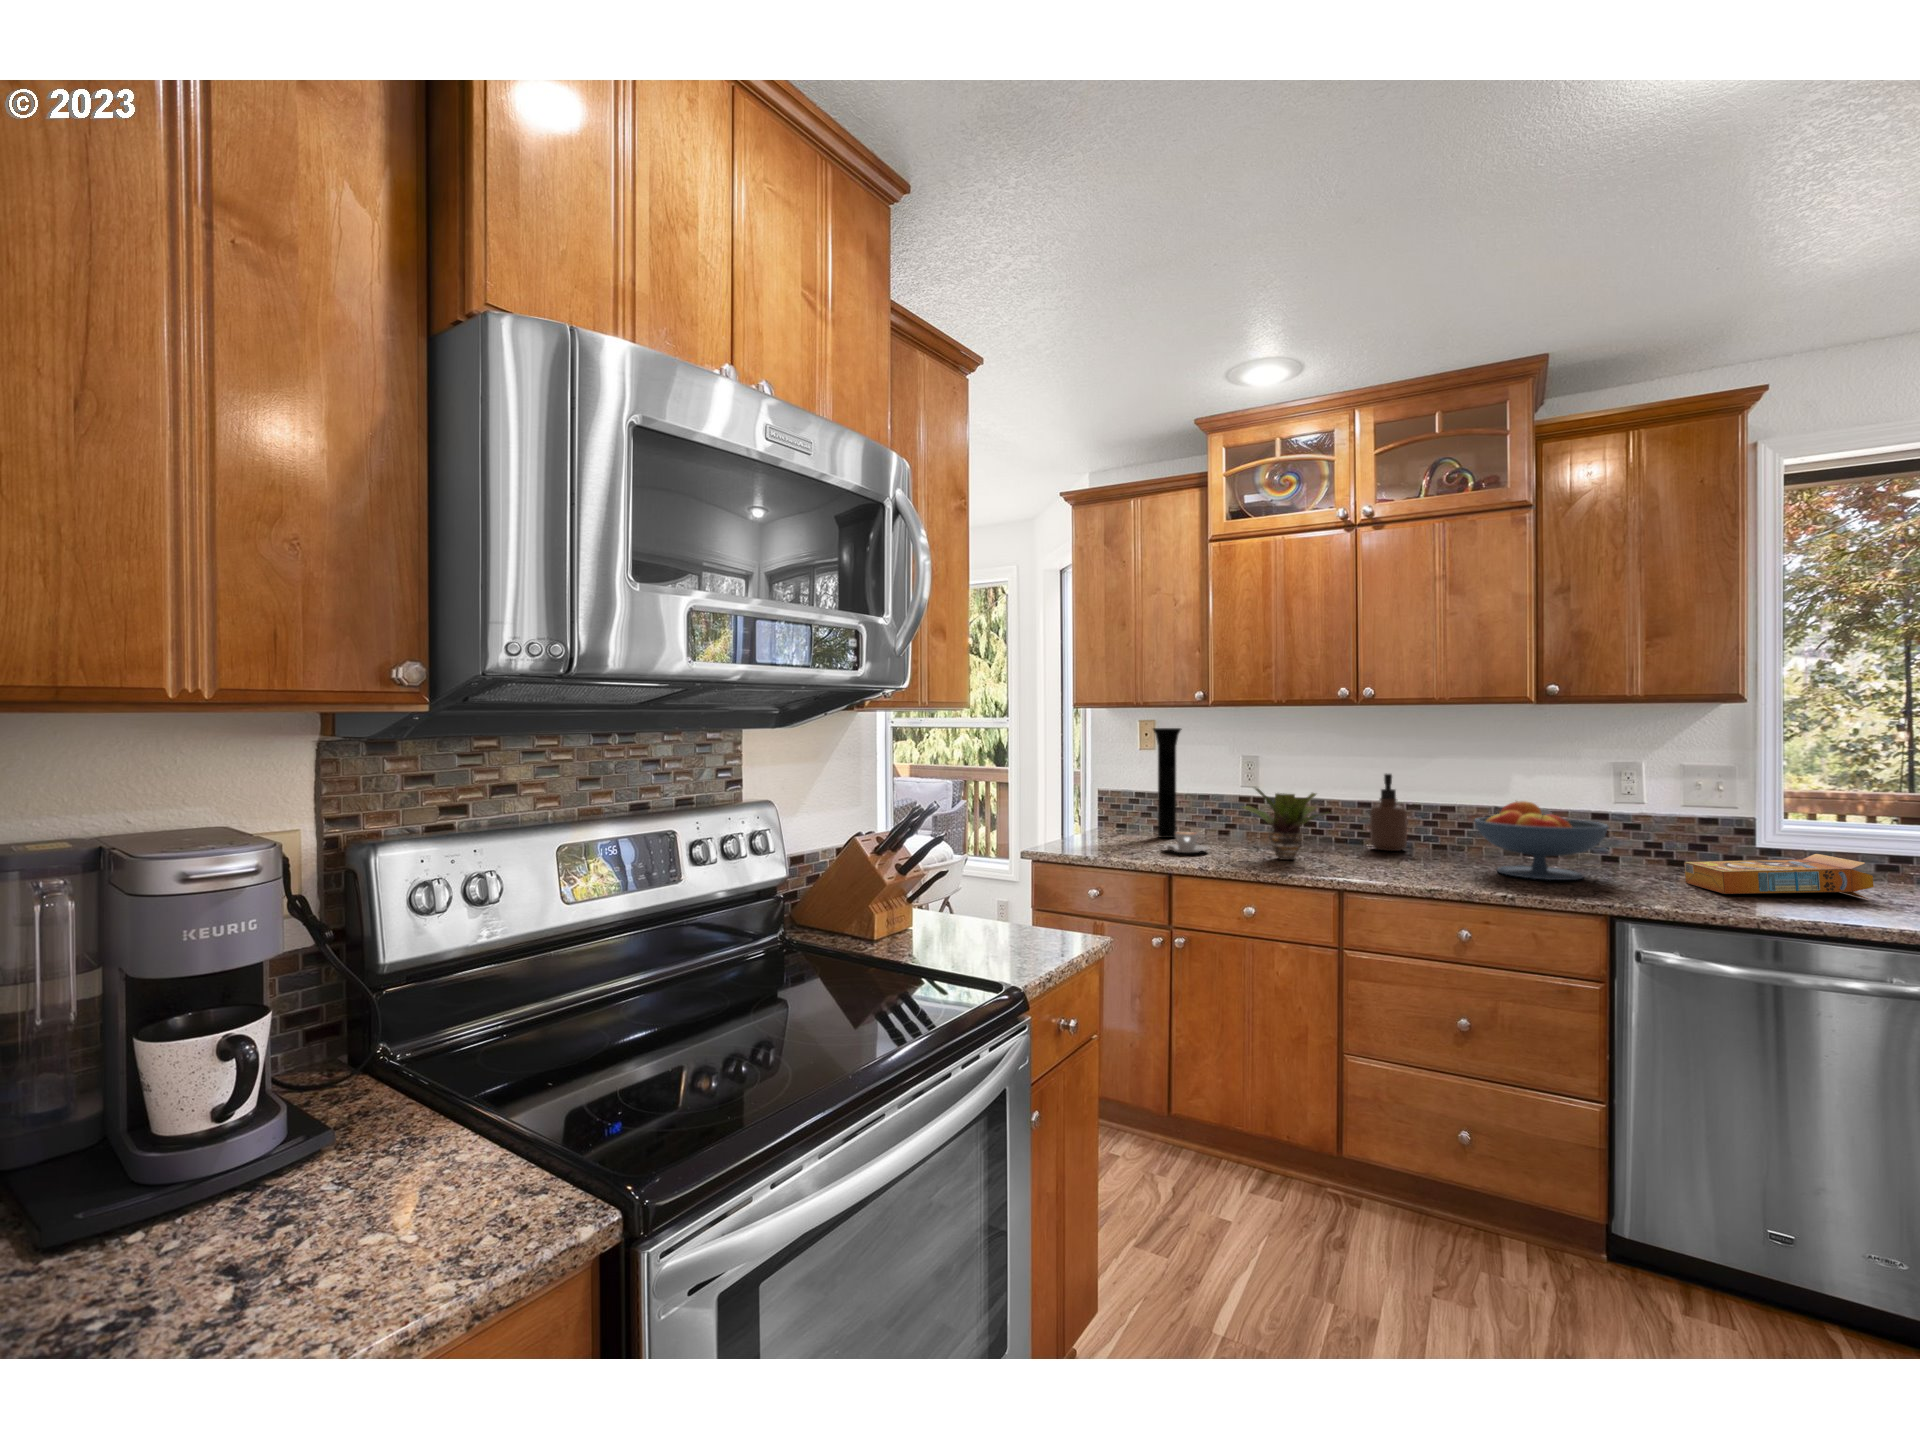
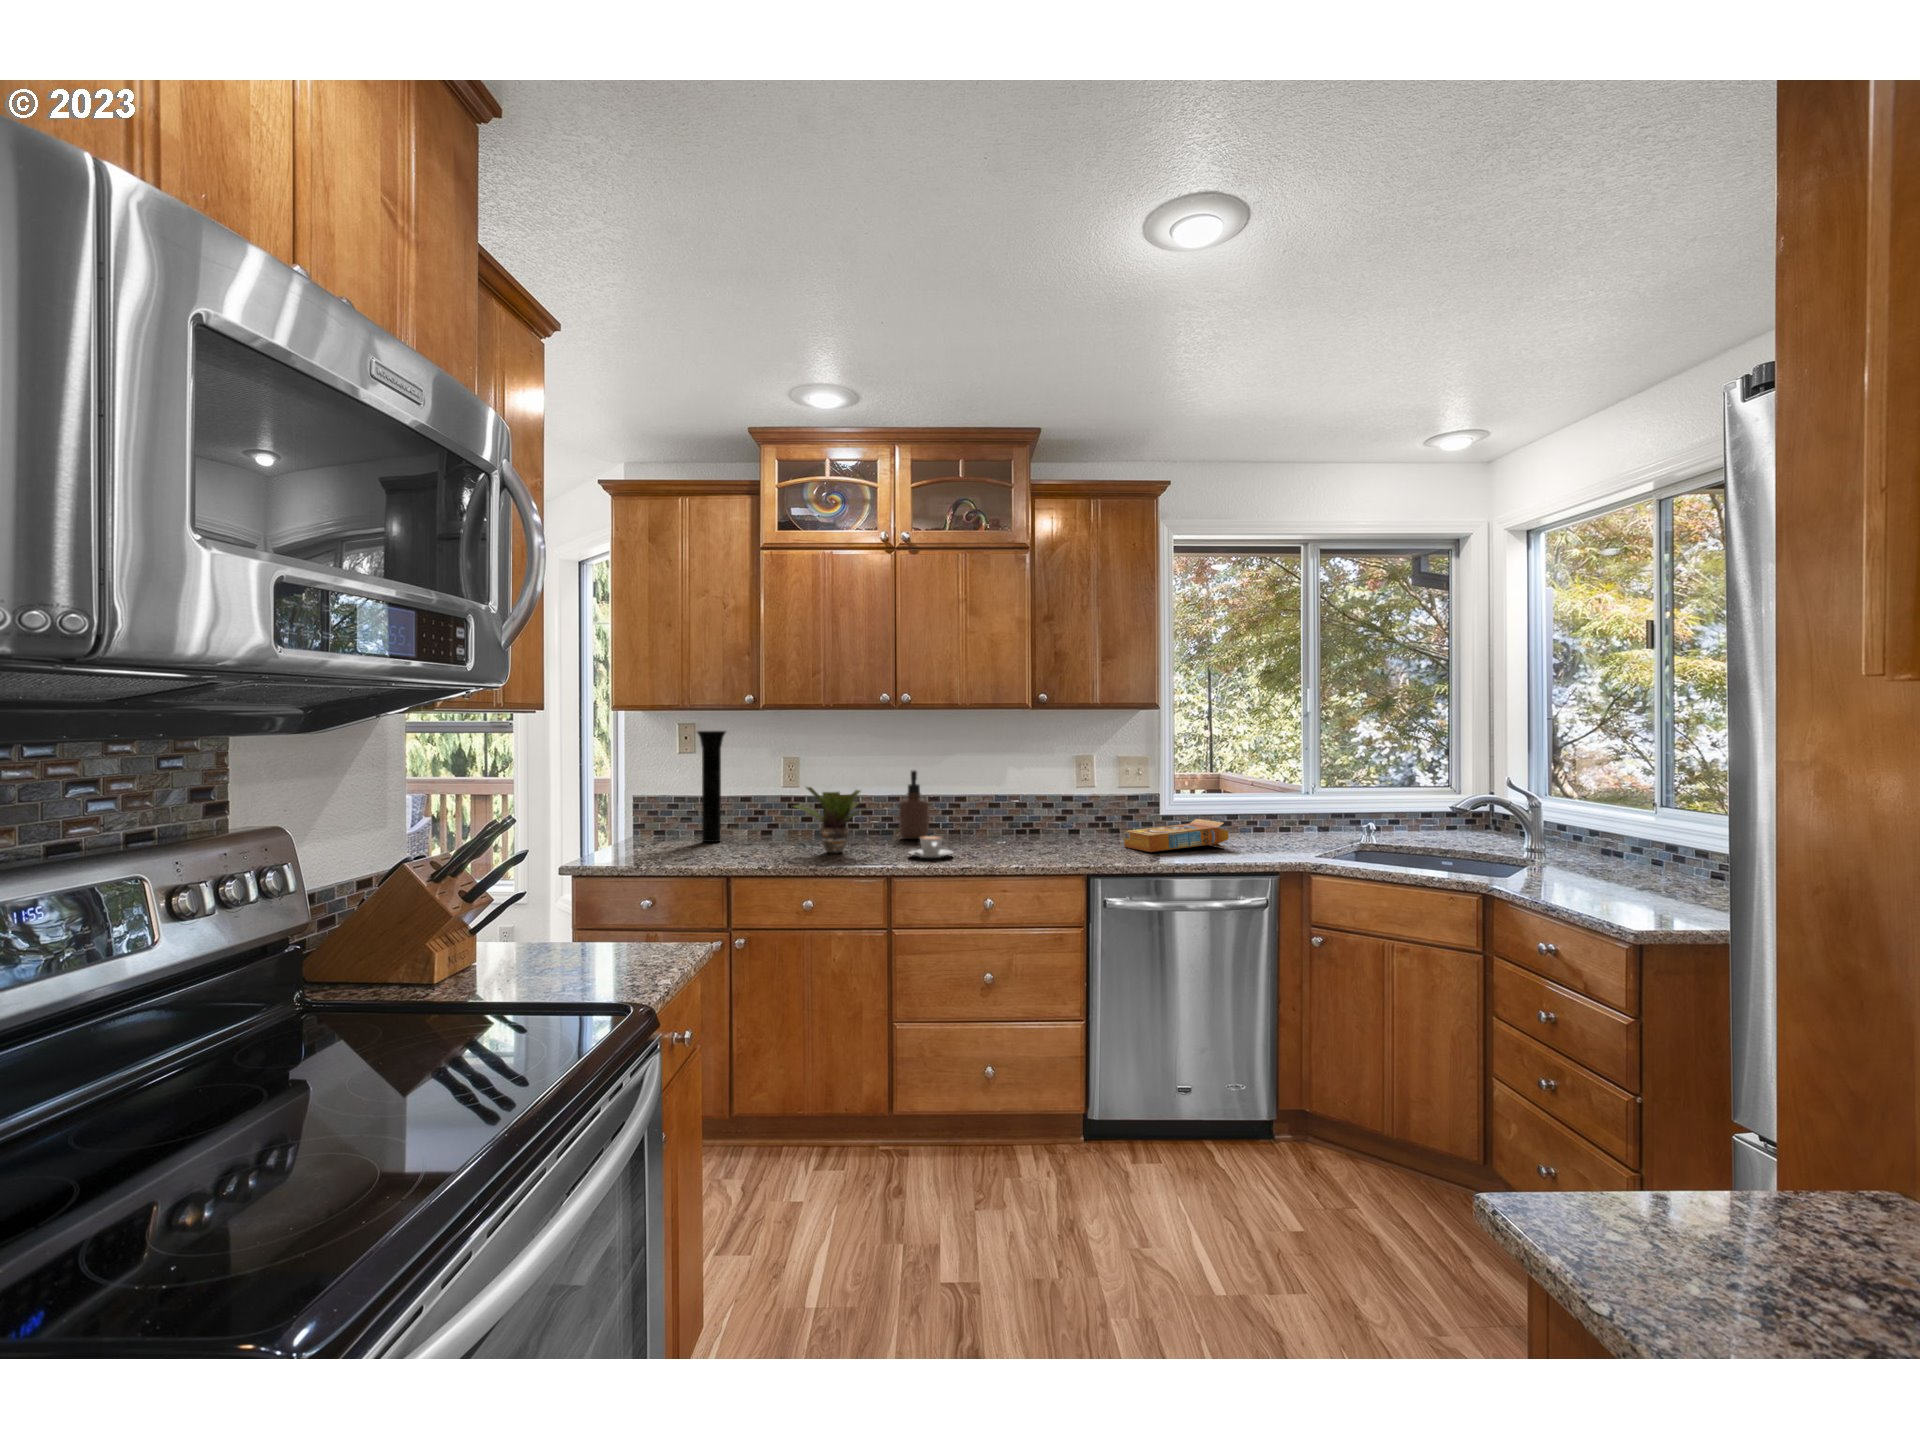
fruit bowl: present [1474,801,1609,880] -> none [986,789,1079,852]
coffee cup: present [1164,832,1209,853] -> present [909,836,953,858]

